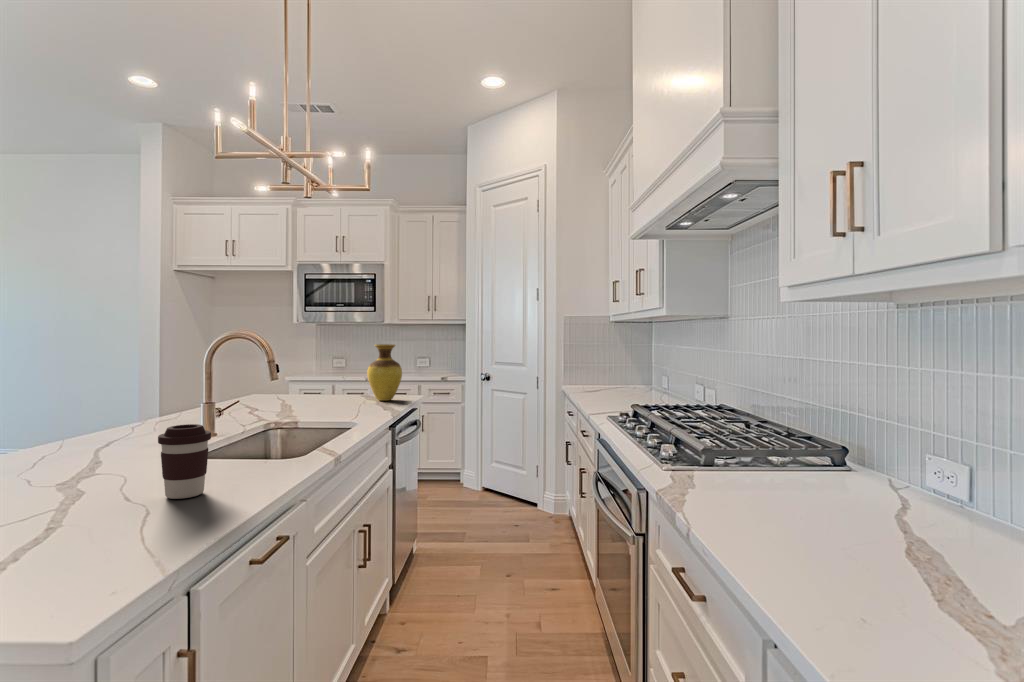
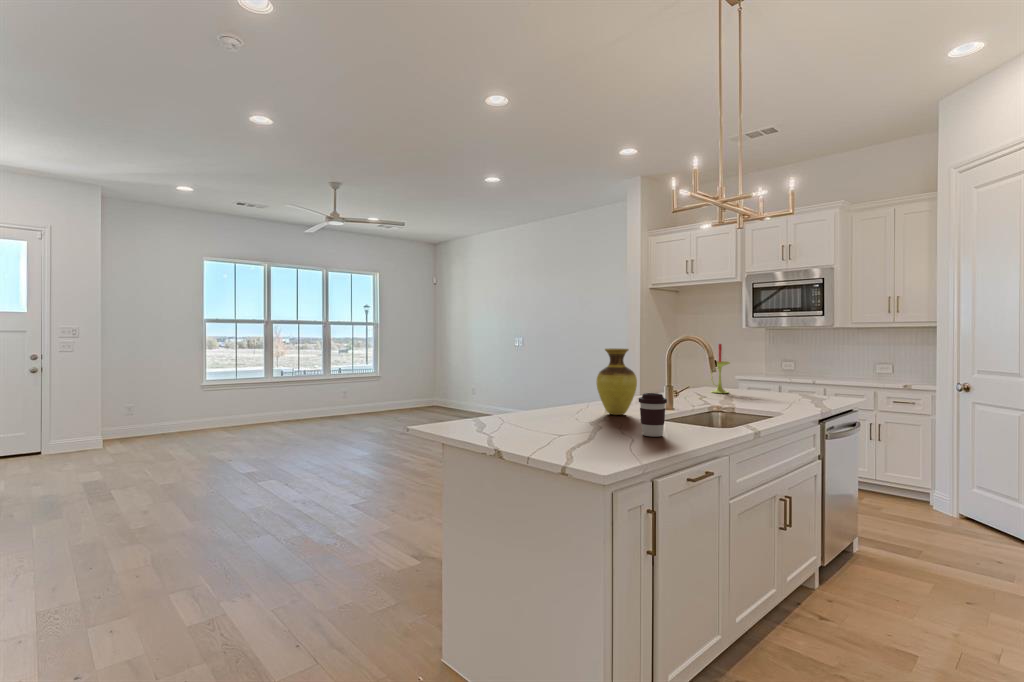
candle: none [261,339,287,401] -> present [711,344,730,393]
vase: present [367,344,402,401] -> present [596,349,637,415]

